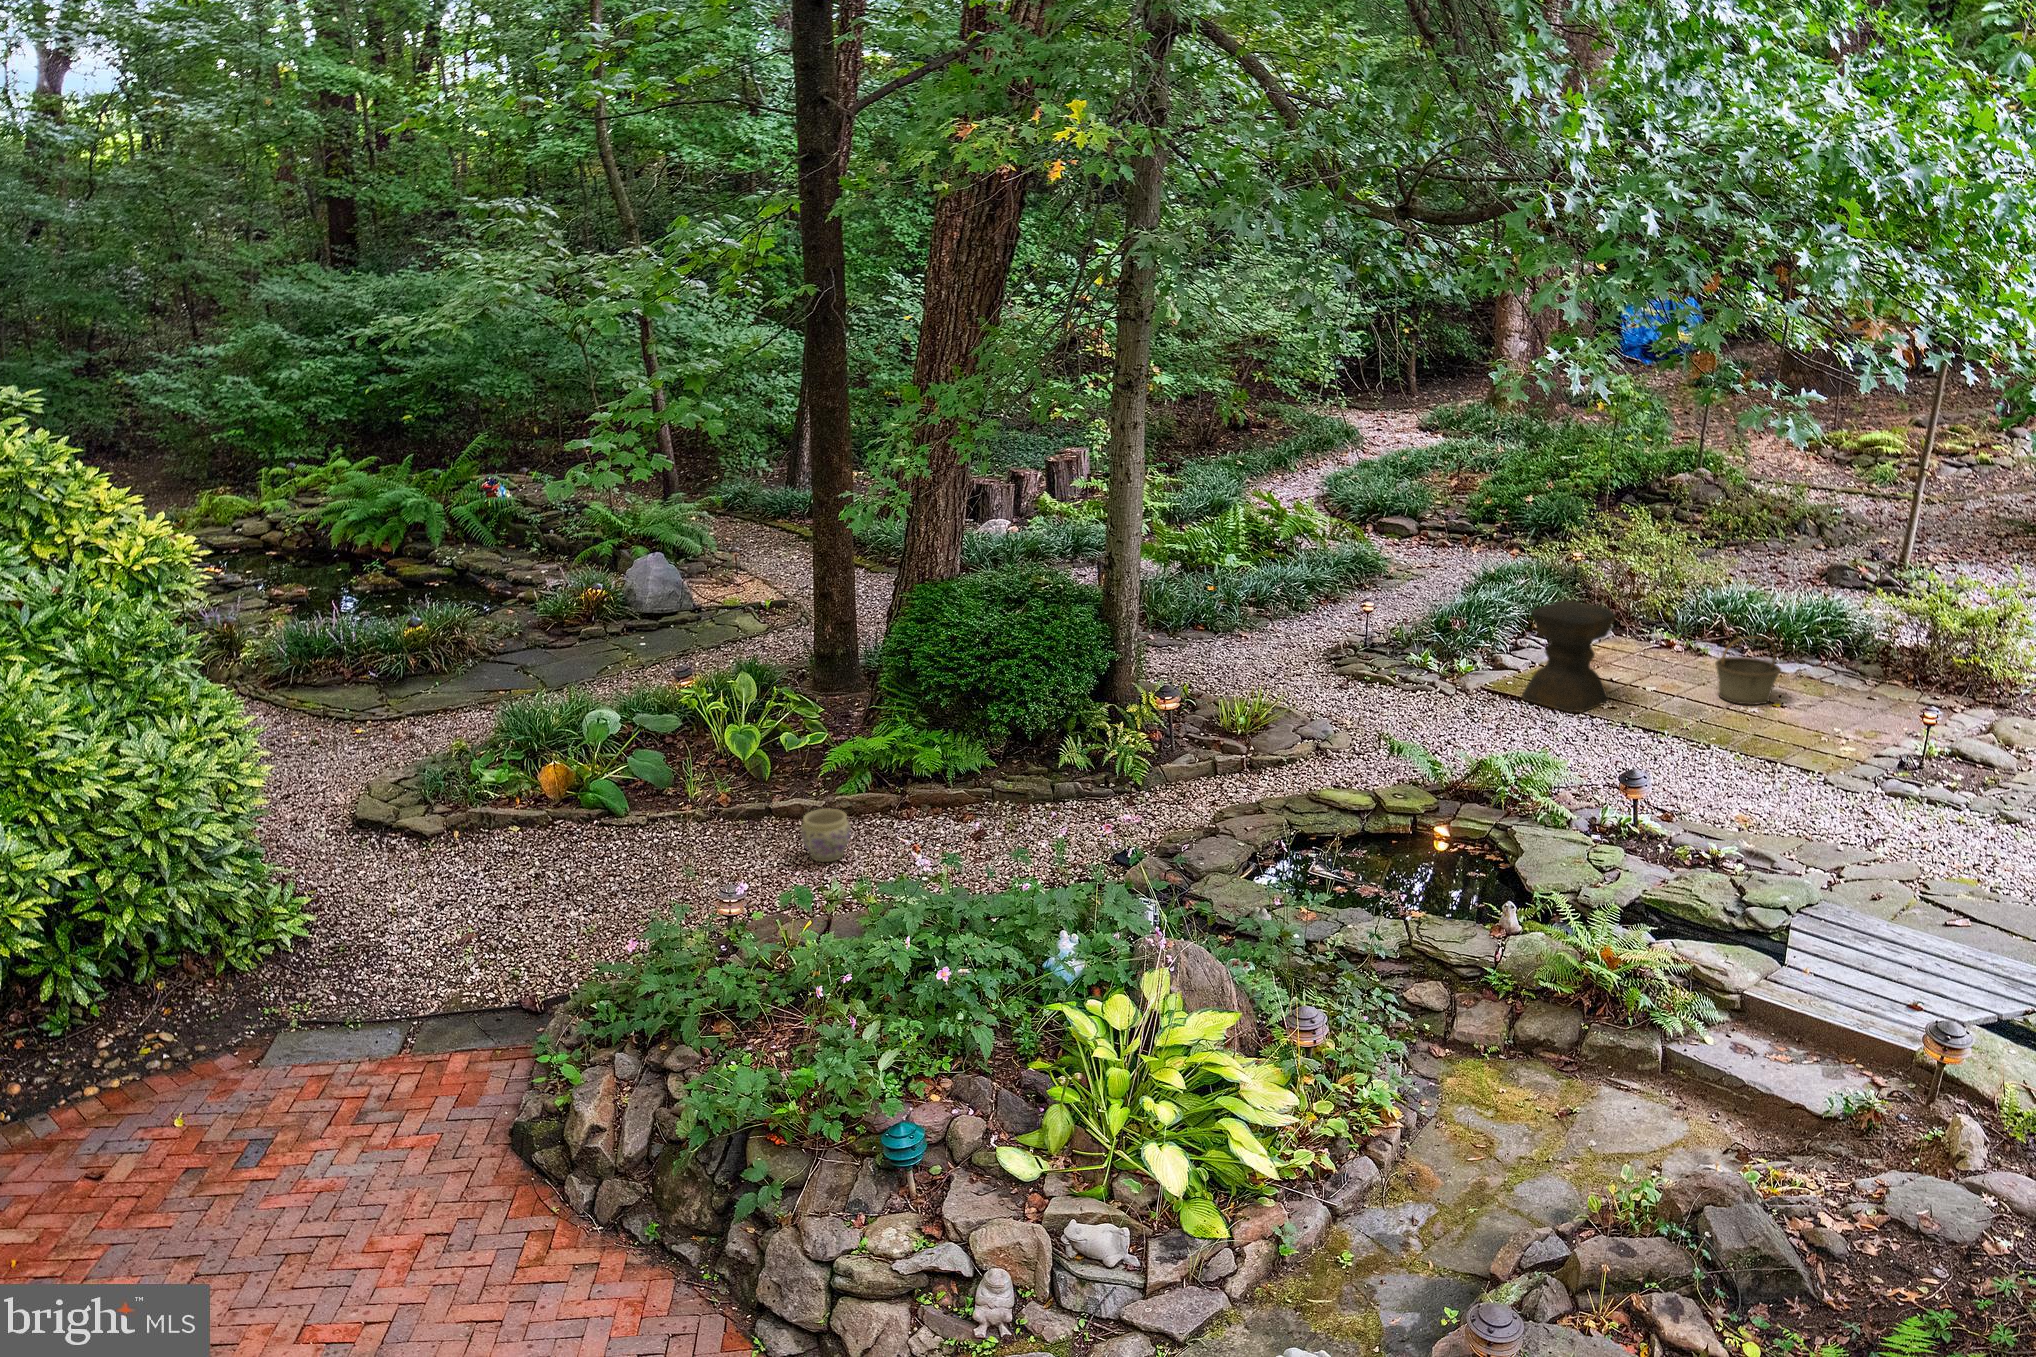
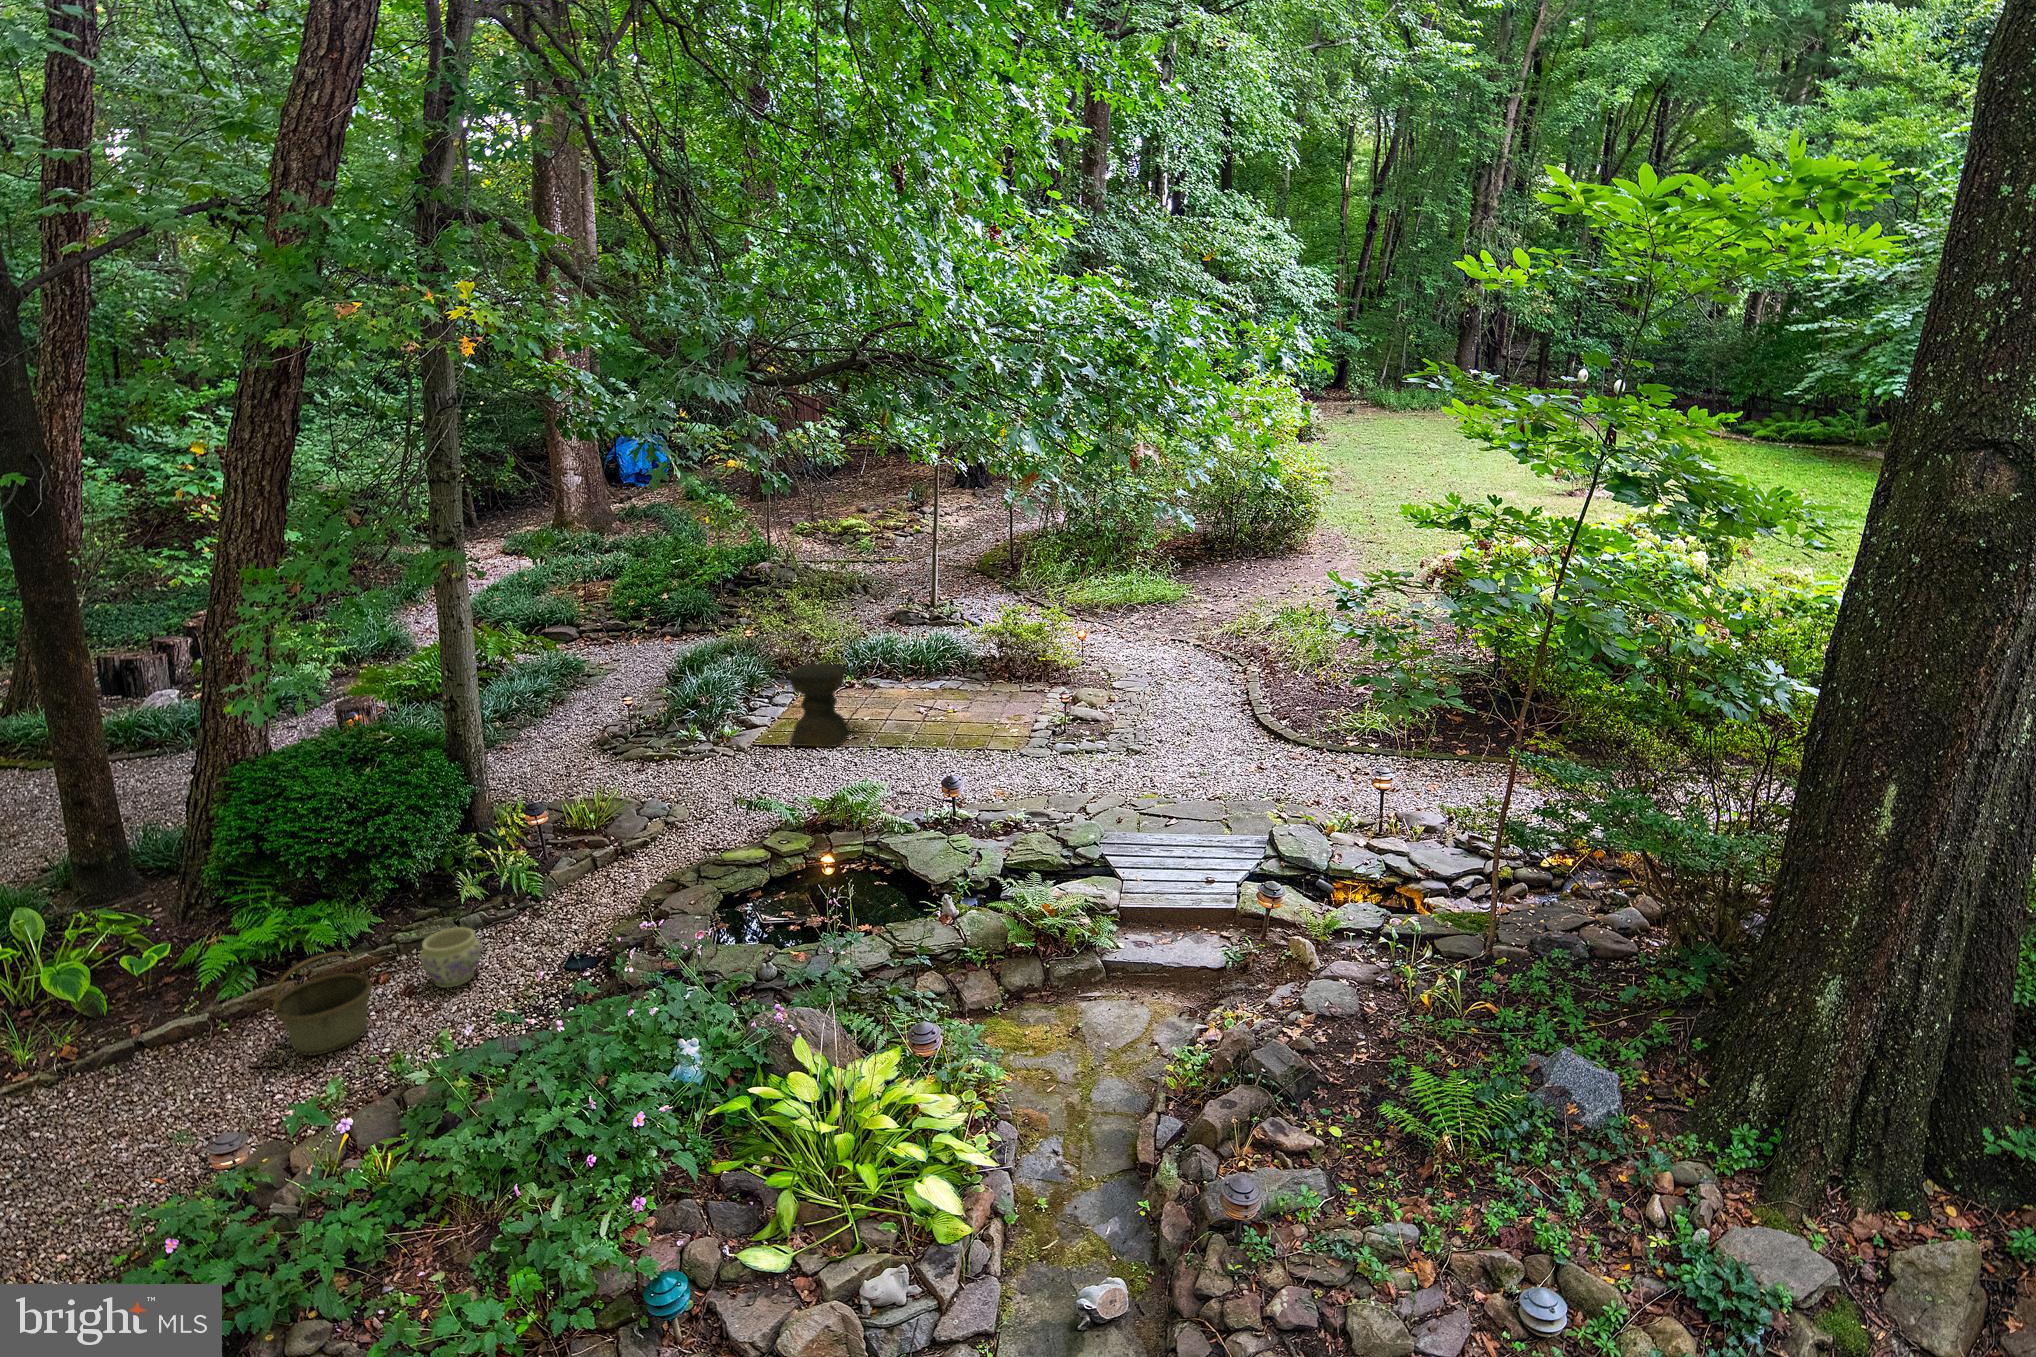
basket: present [1715,636,1781,705] -> present [273,952,372,1056]
planter: present [800,809,851,862] -> present [420,927,481,988]

